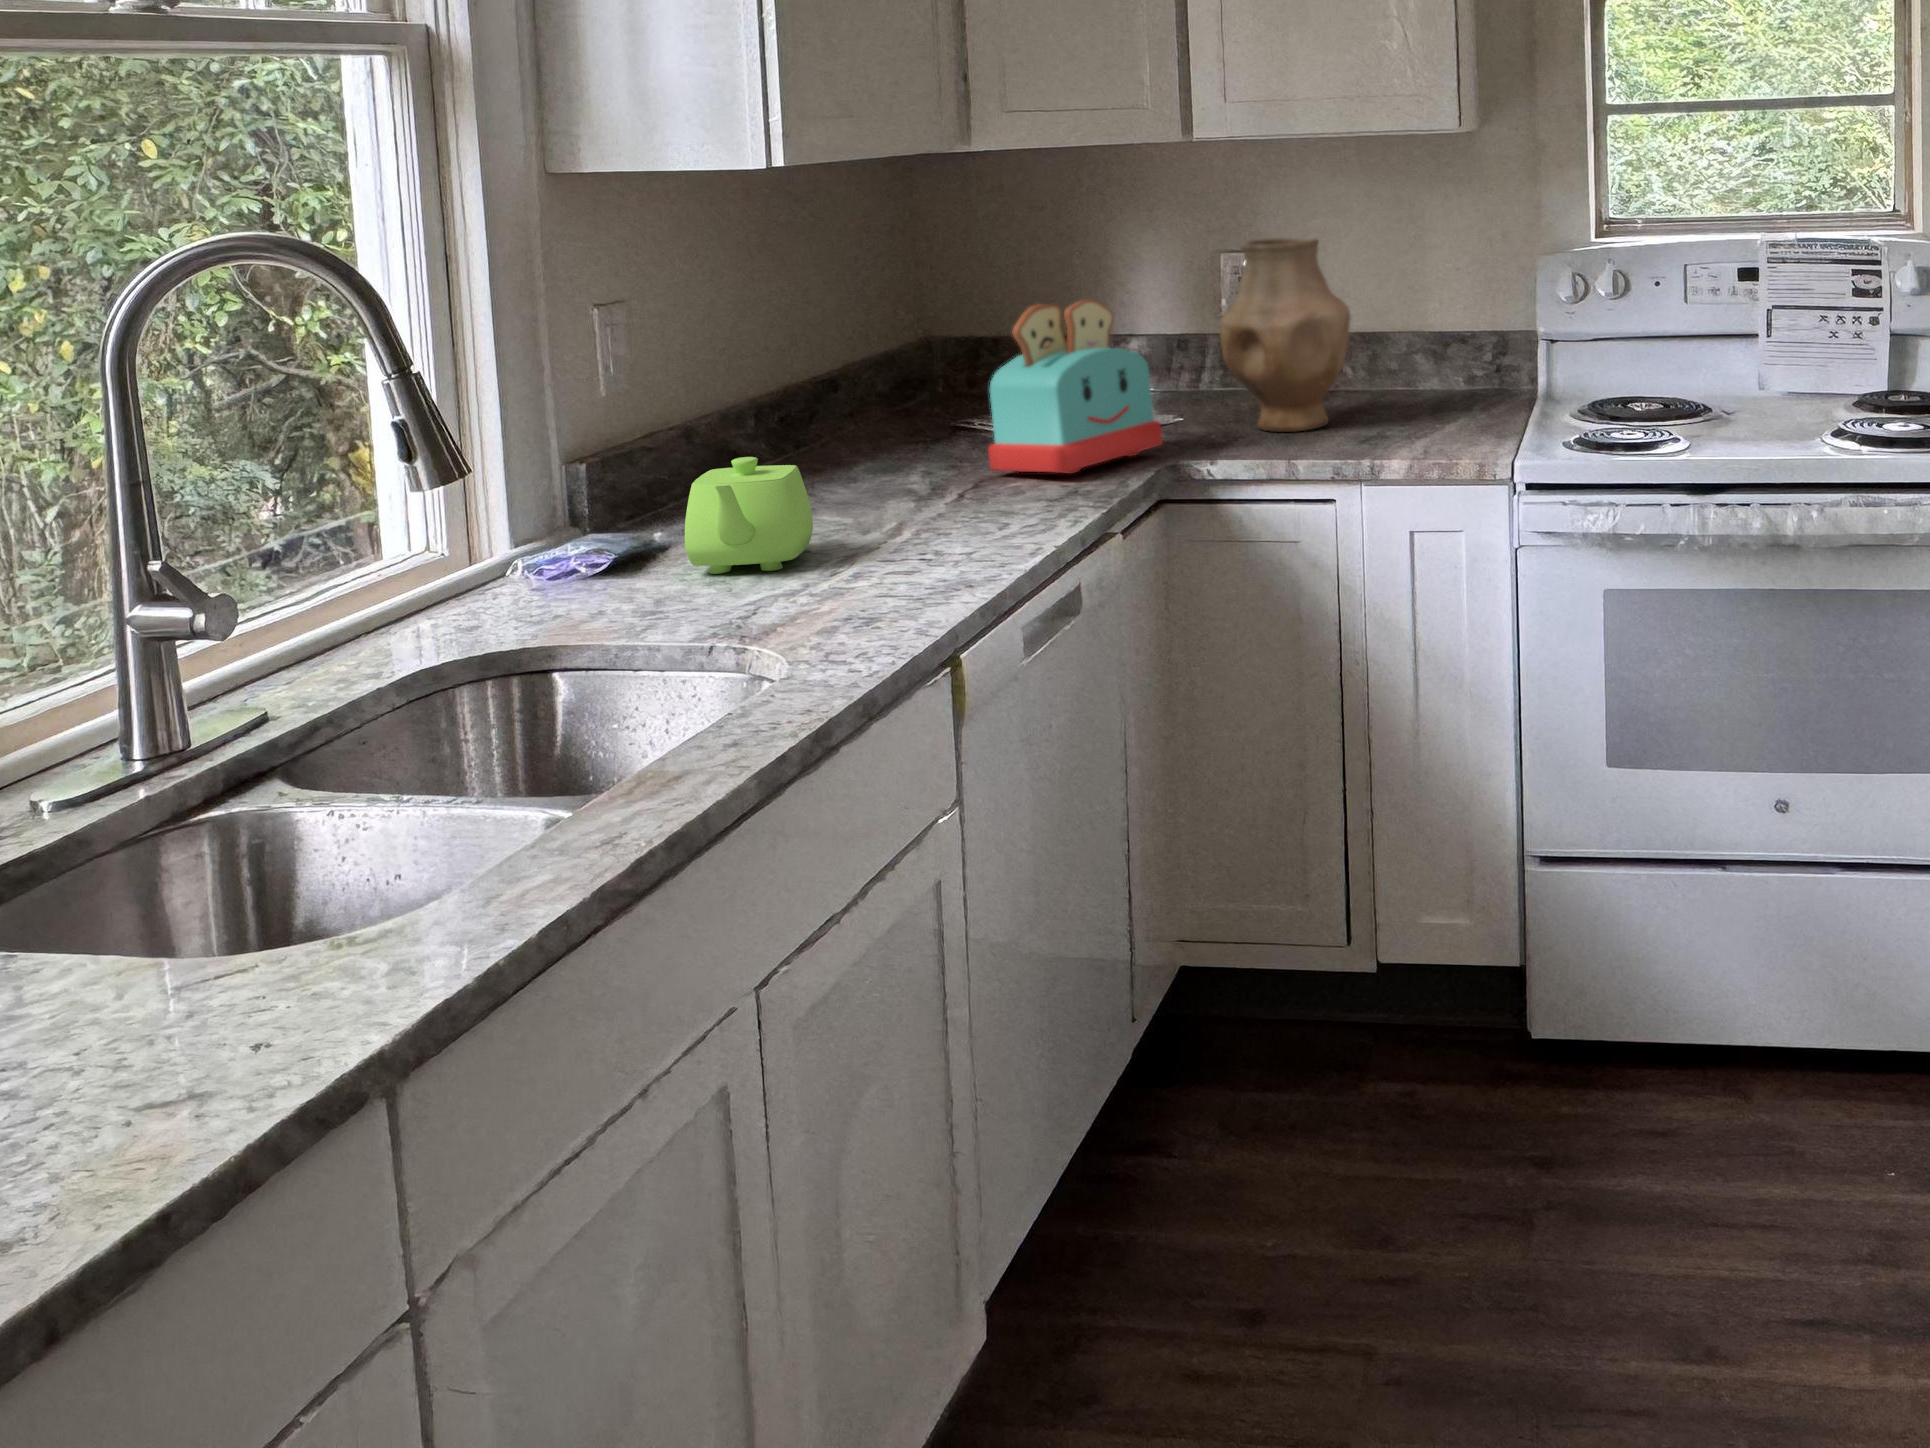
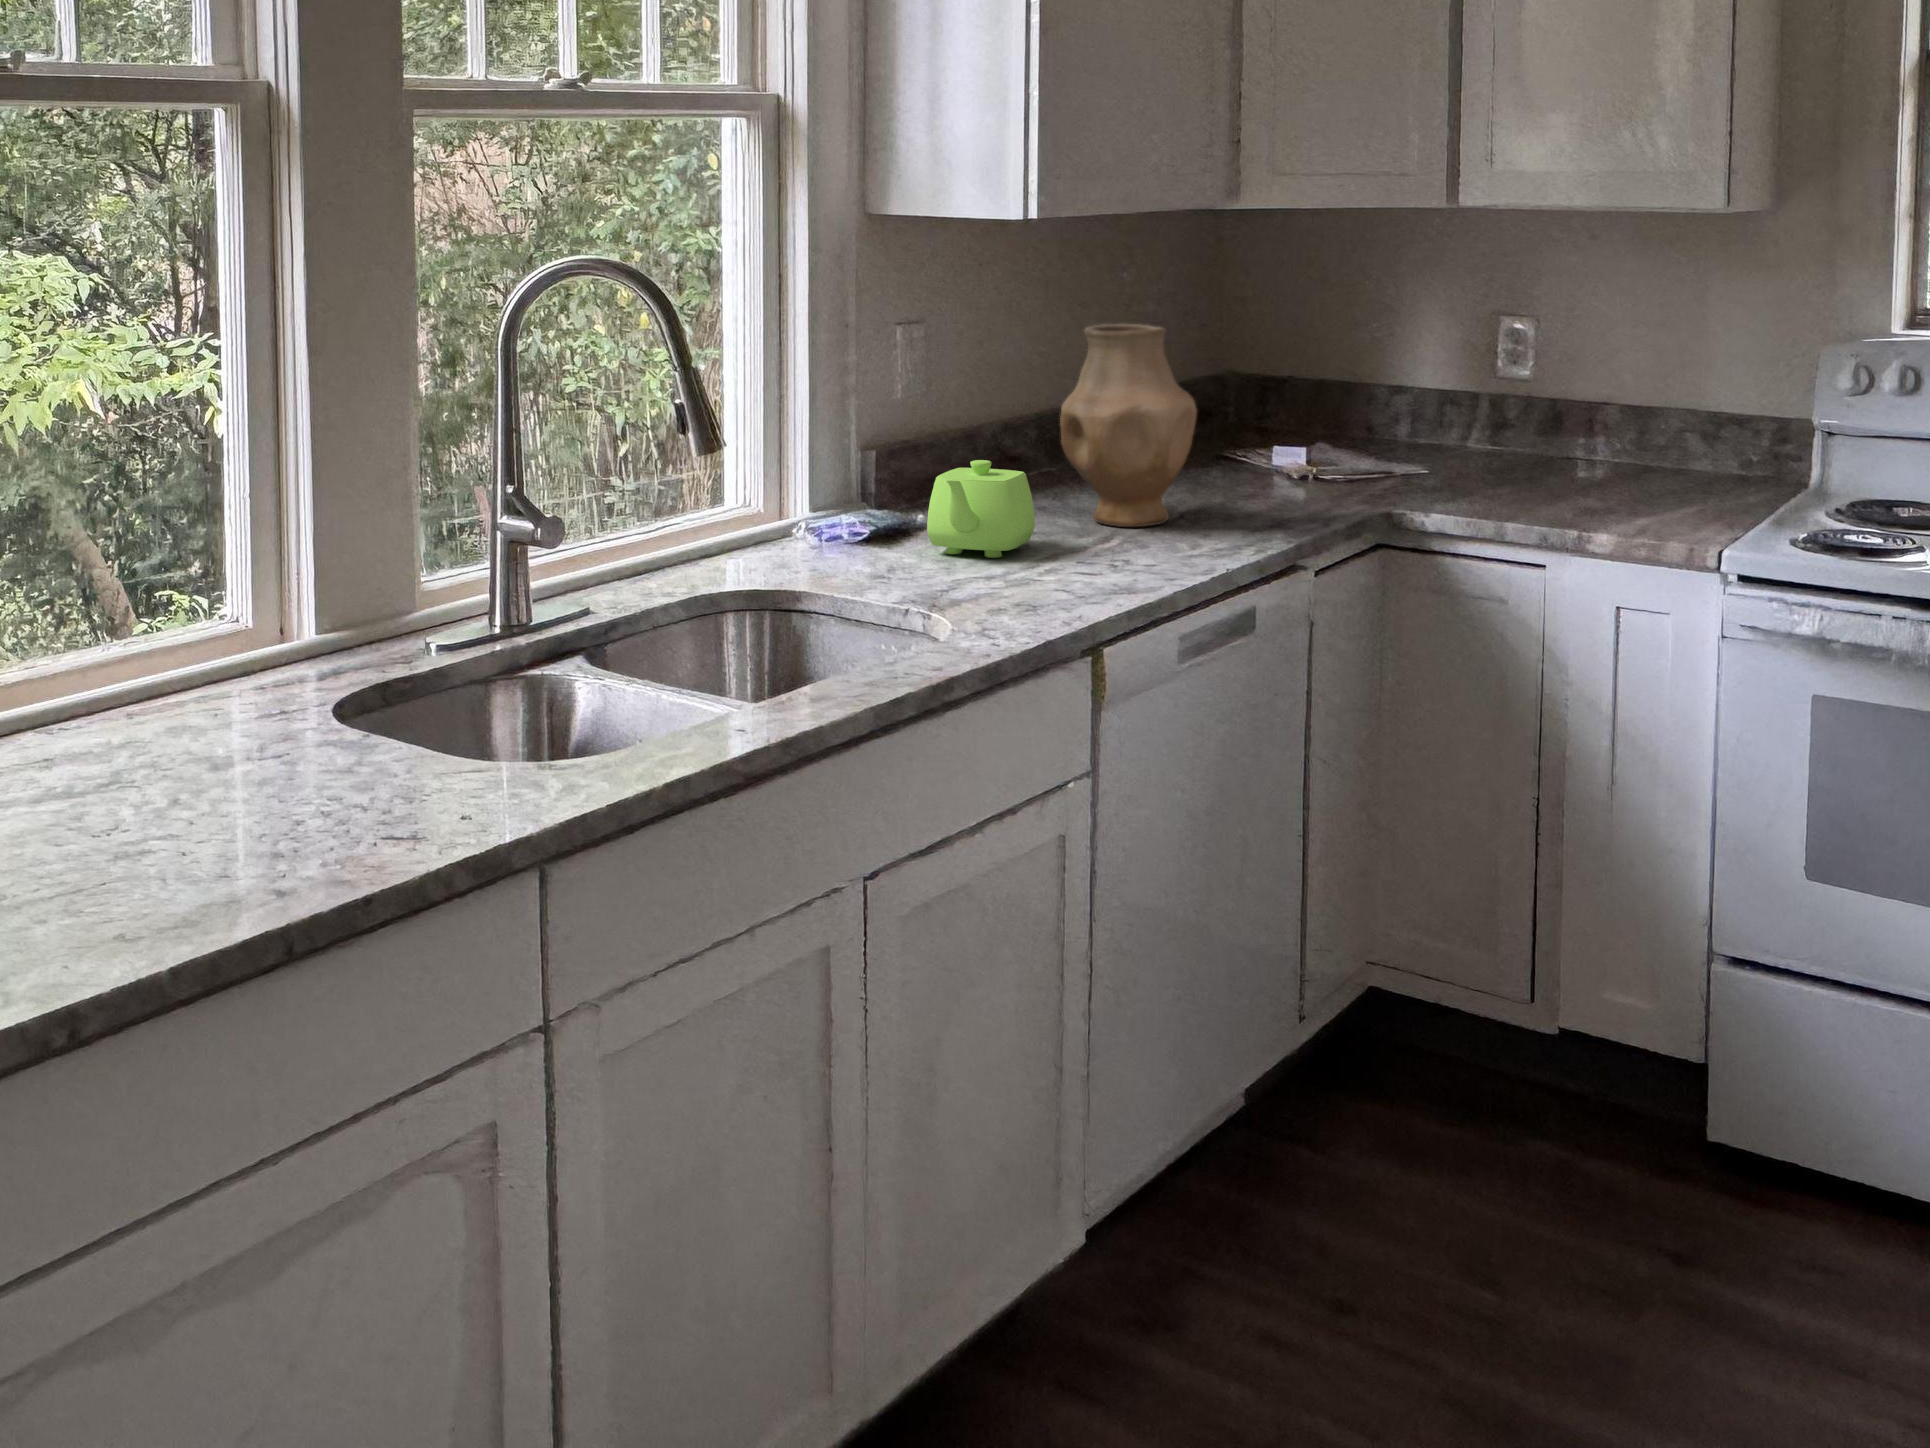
vase: present [1220,237,1350,432] -> present [1060,324,1197,527]
toaster: present [988,299,1162,474] -> none [1220,352,1386,510]

